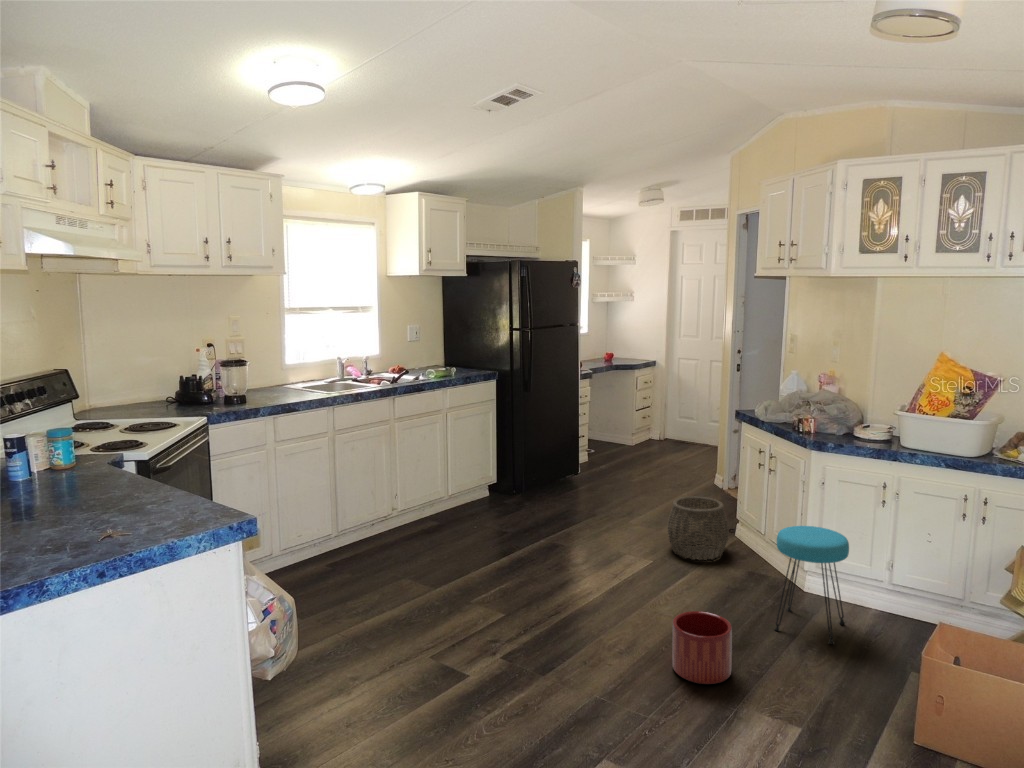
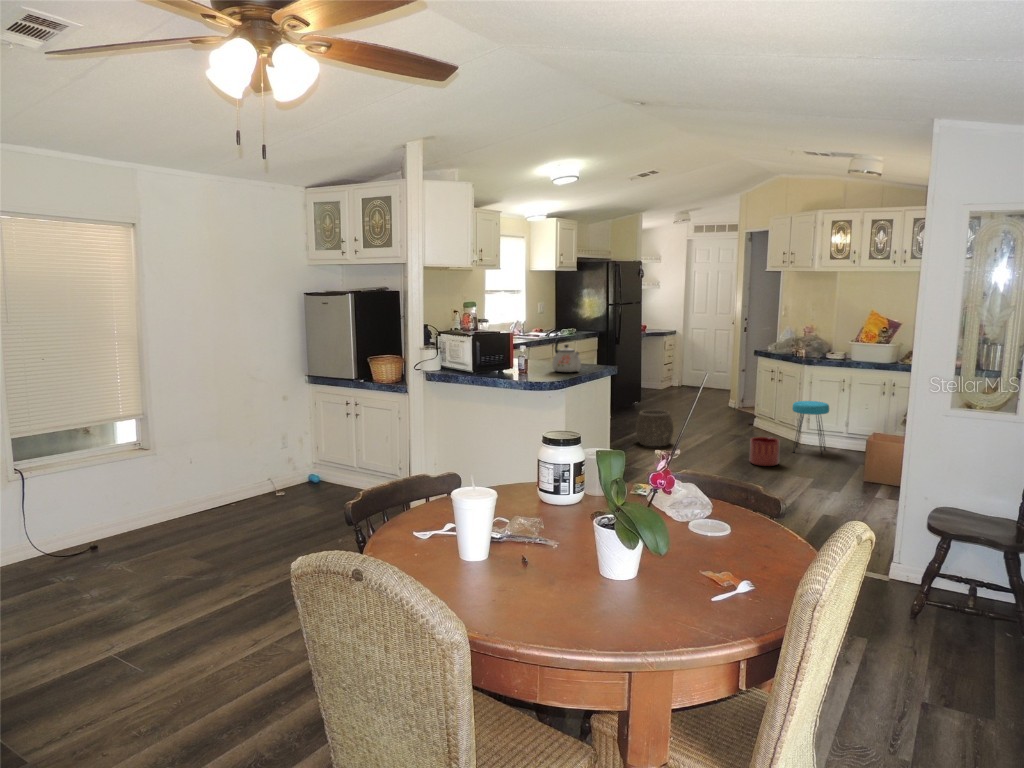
kettle: none [43,453,130,546] -> present [552,338,581,372]
woven basket: present [667,496,729,560] -> present [636,410,674,446]

